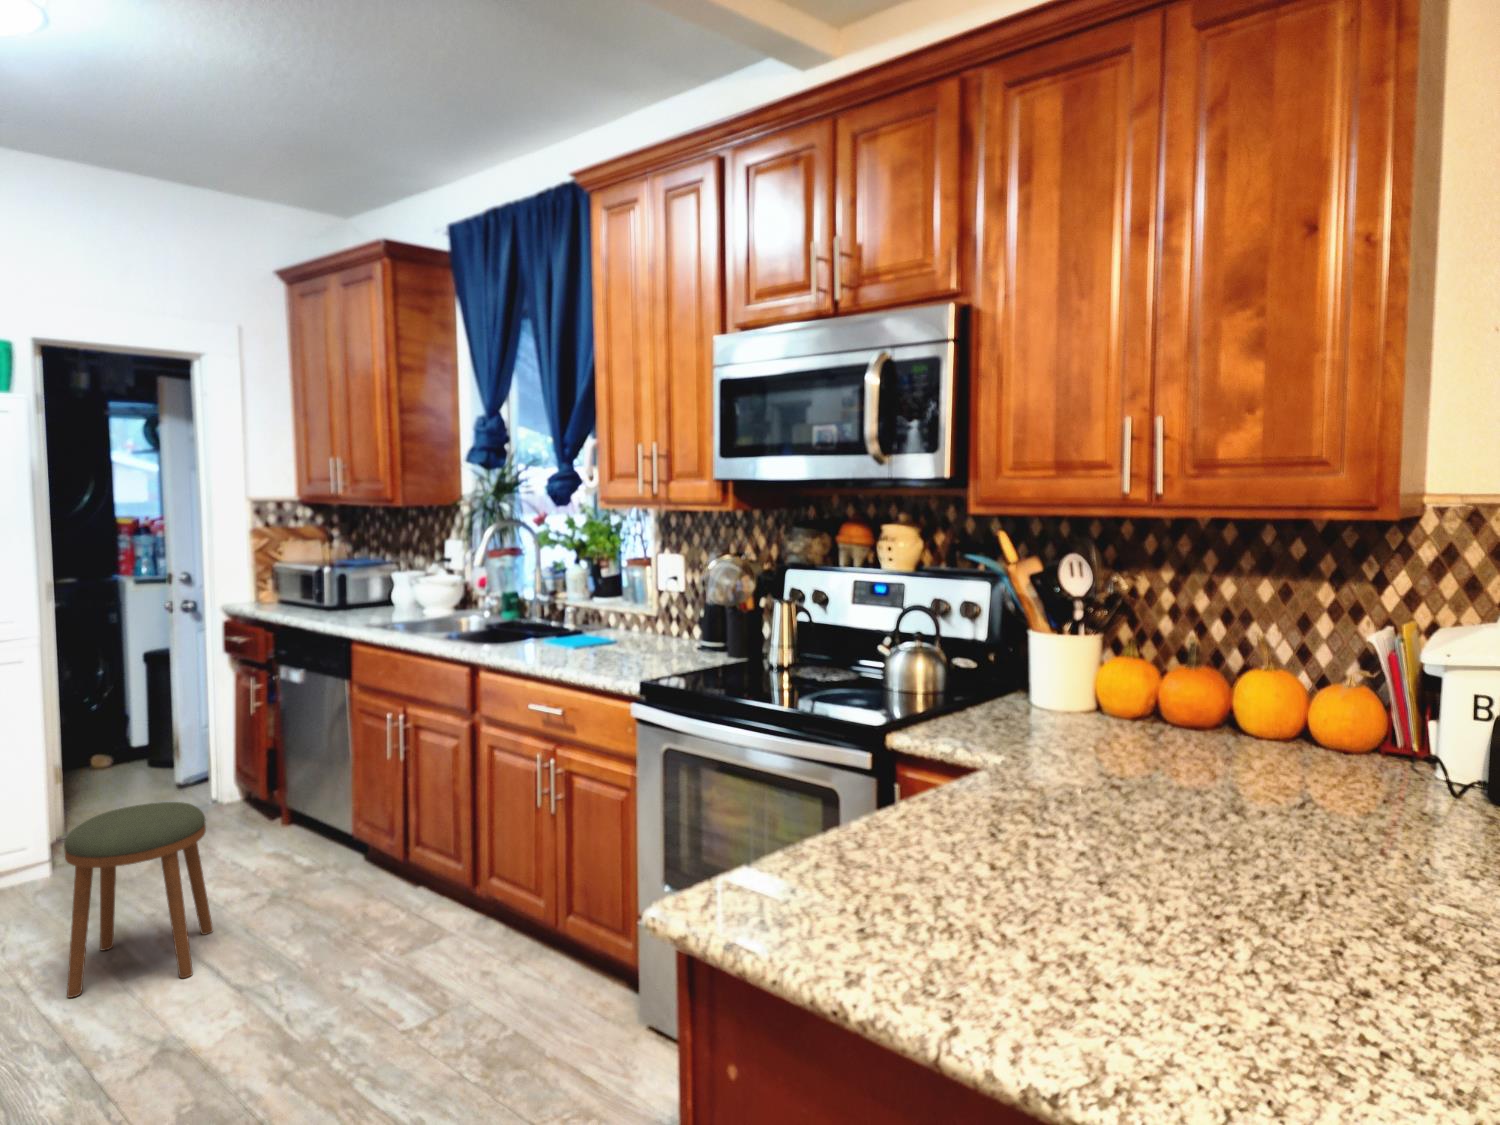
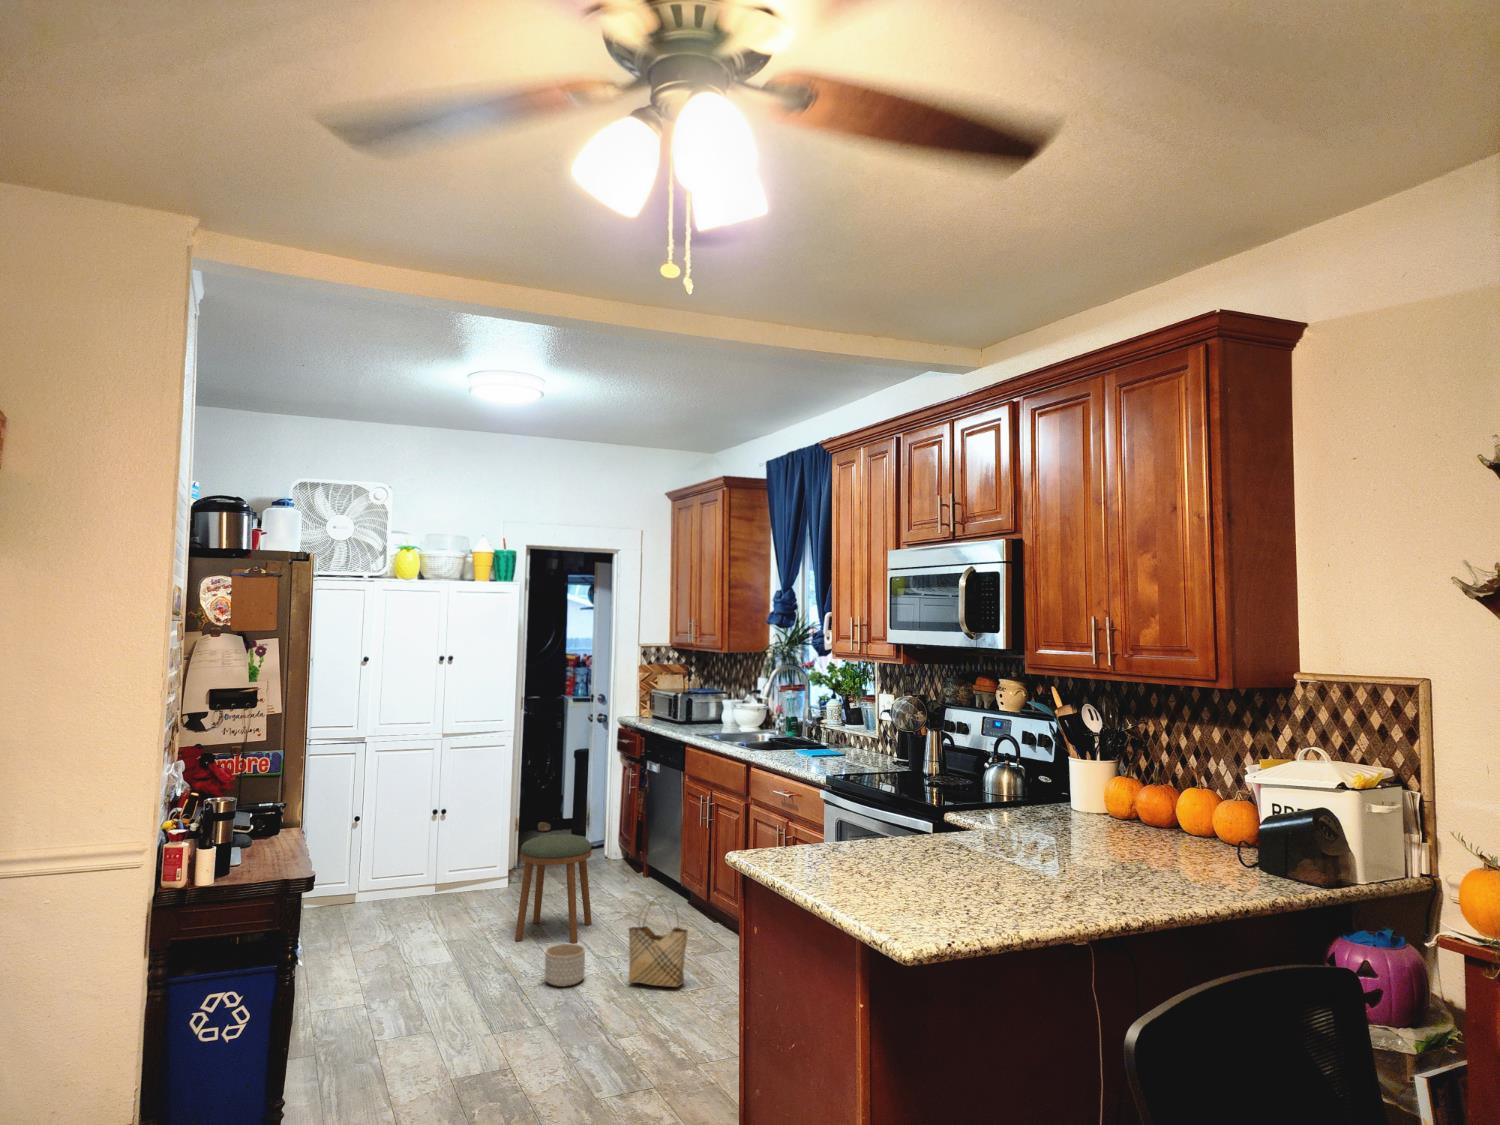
woven basket: none [301,892,411,1046] -> present [628,896,688,987]
planter: none [138,1001,222,1089] -> present [545,944,585,987]

